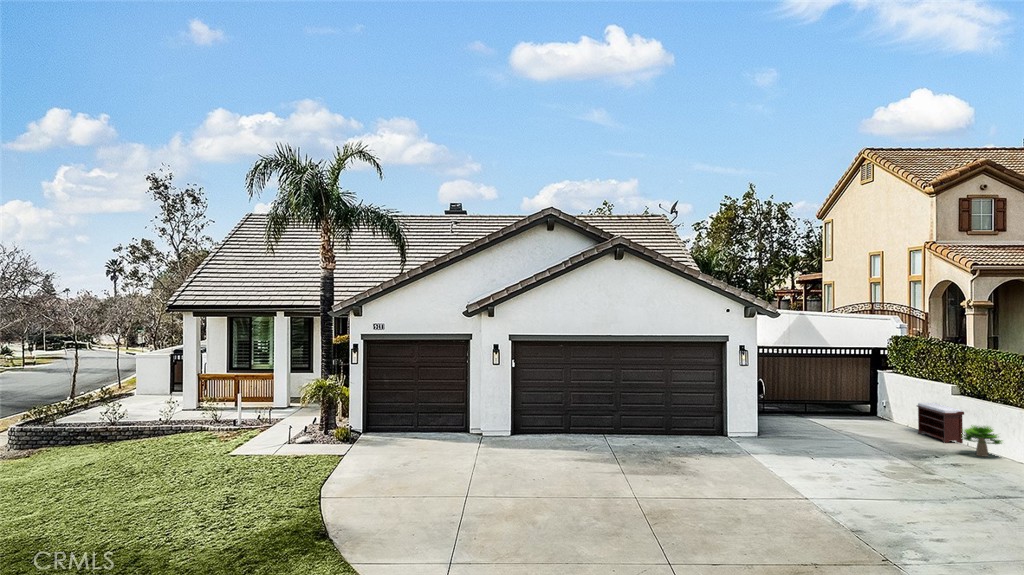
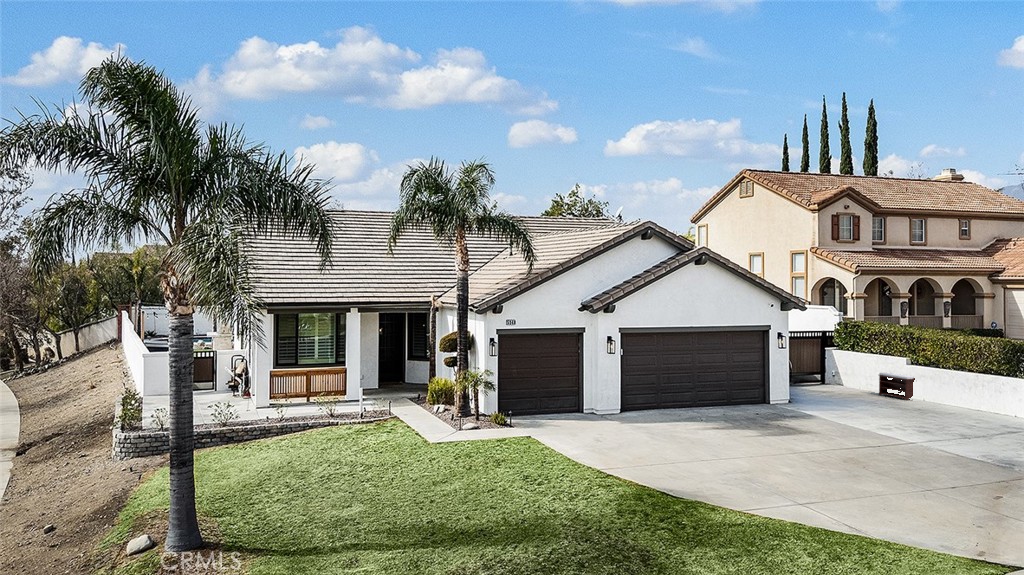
potted plant: present [963,425,1002,457] -> none [926,385,957,408]

